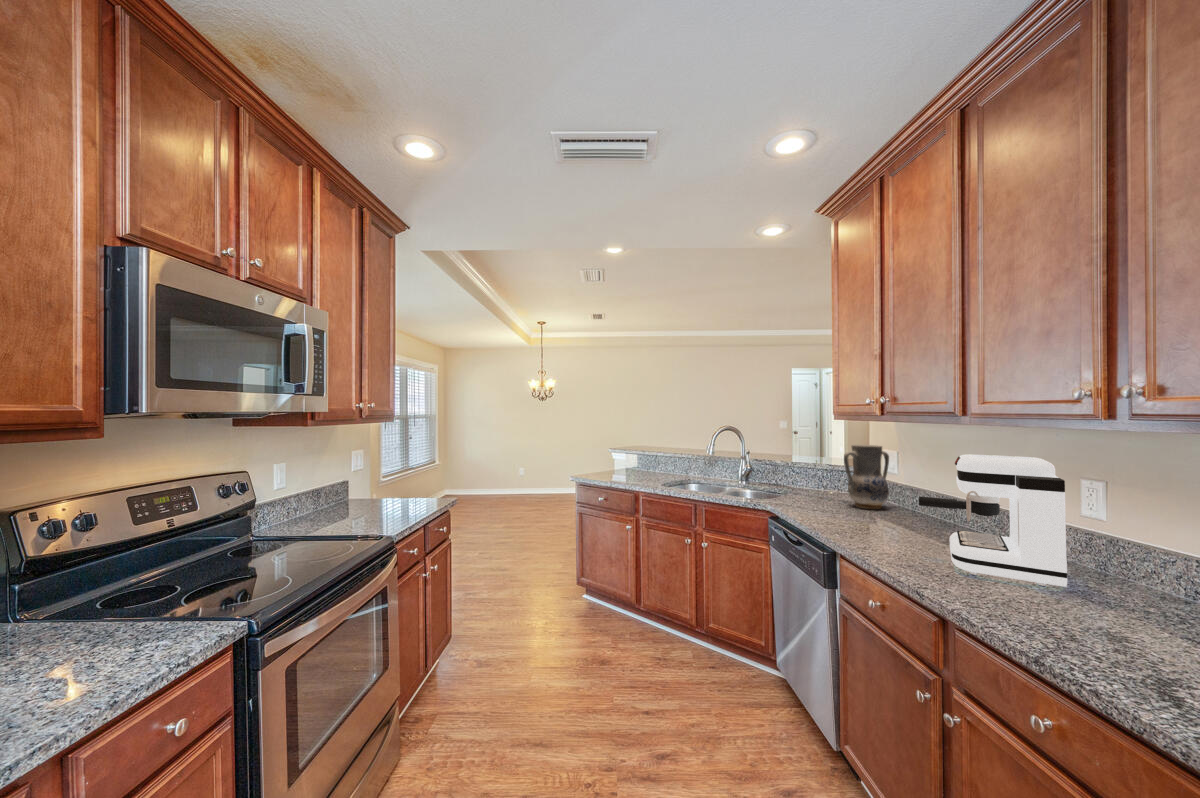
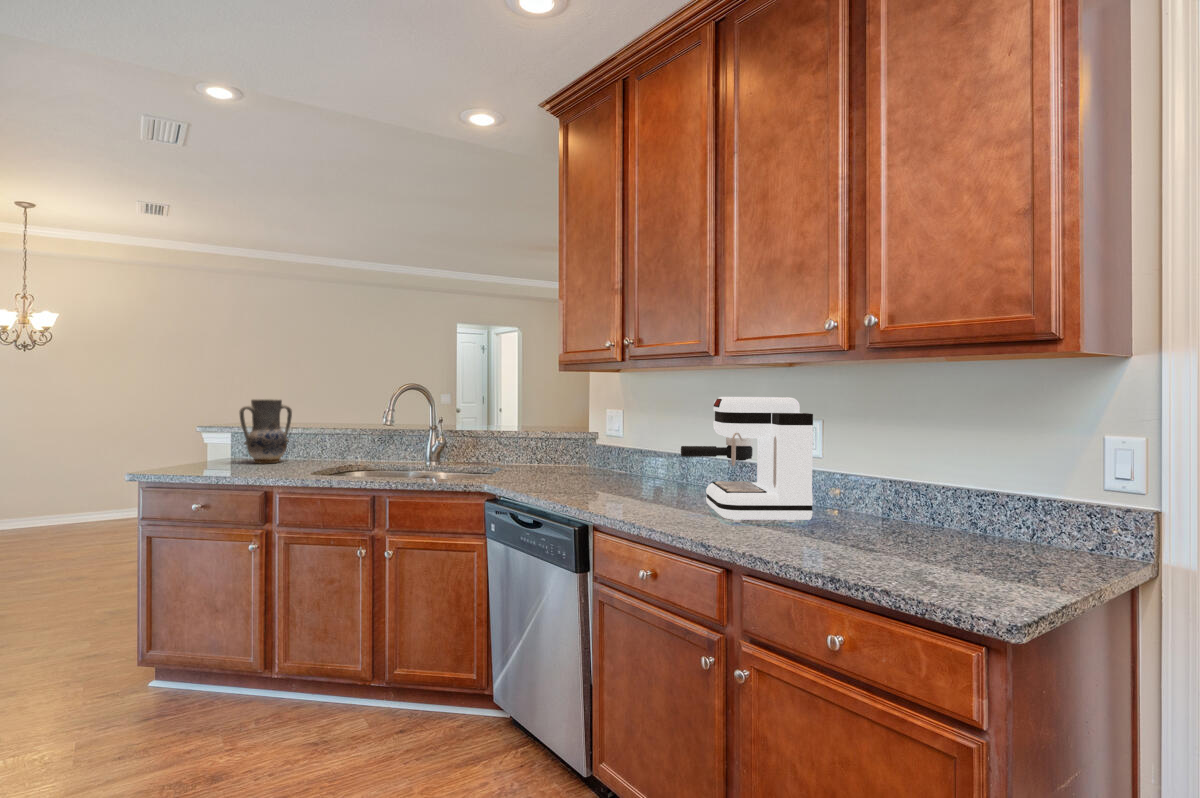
vase: present [844,444,889,509] -> present [240,399,292,463]

